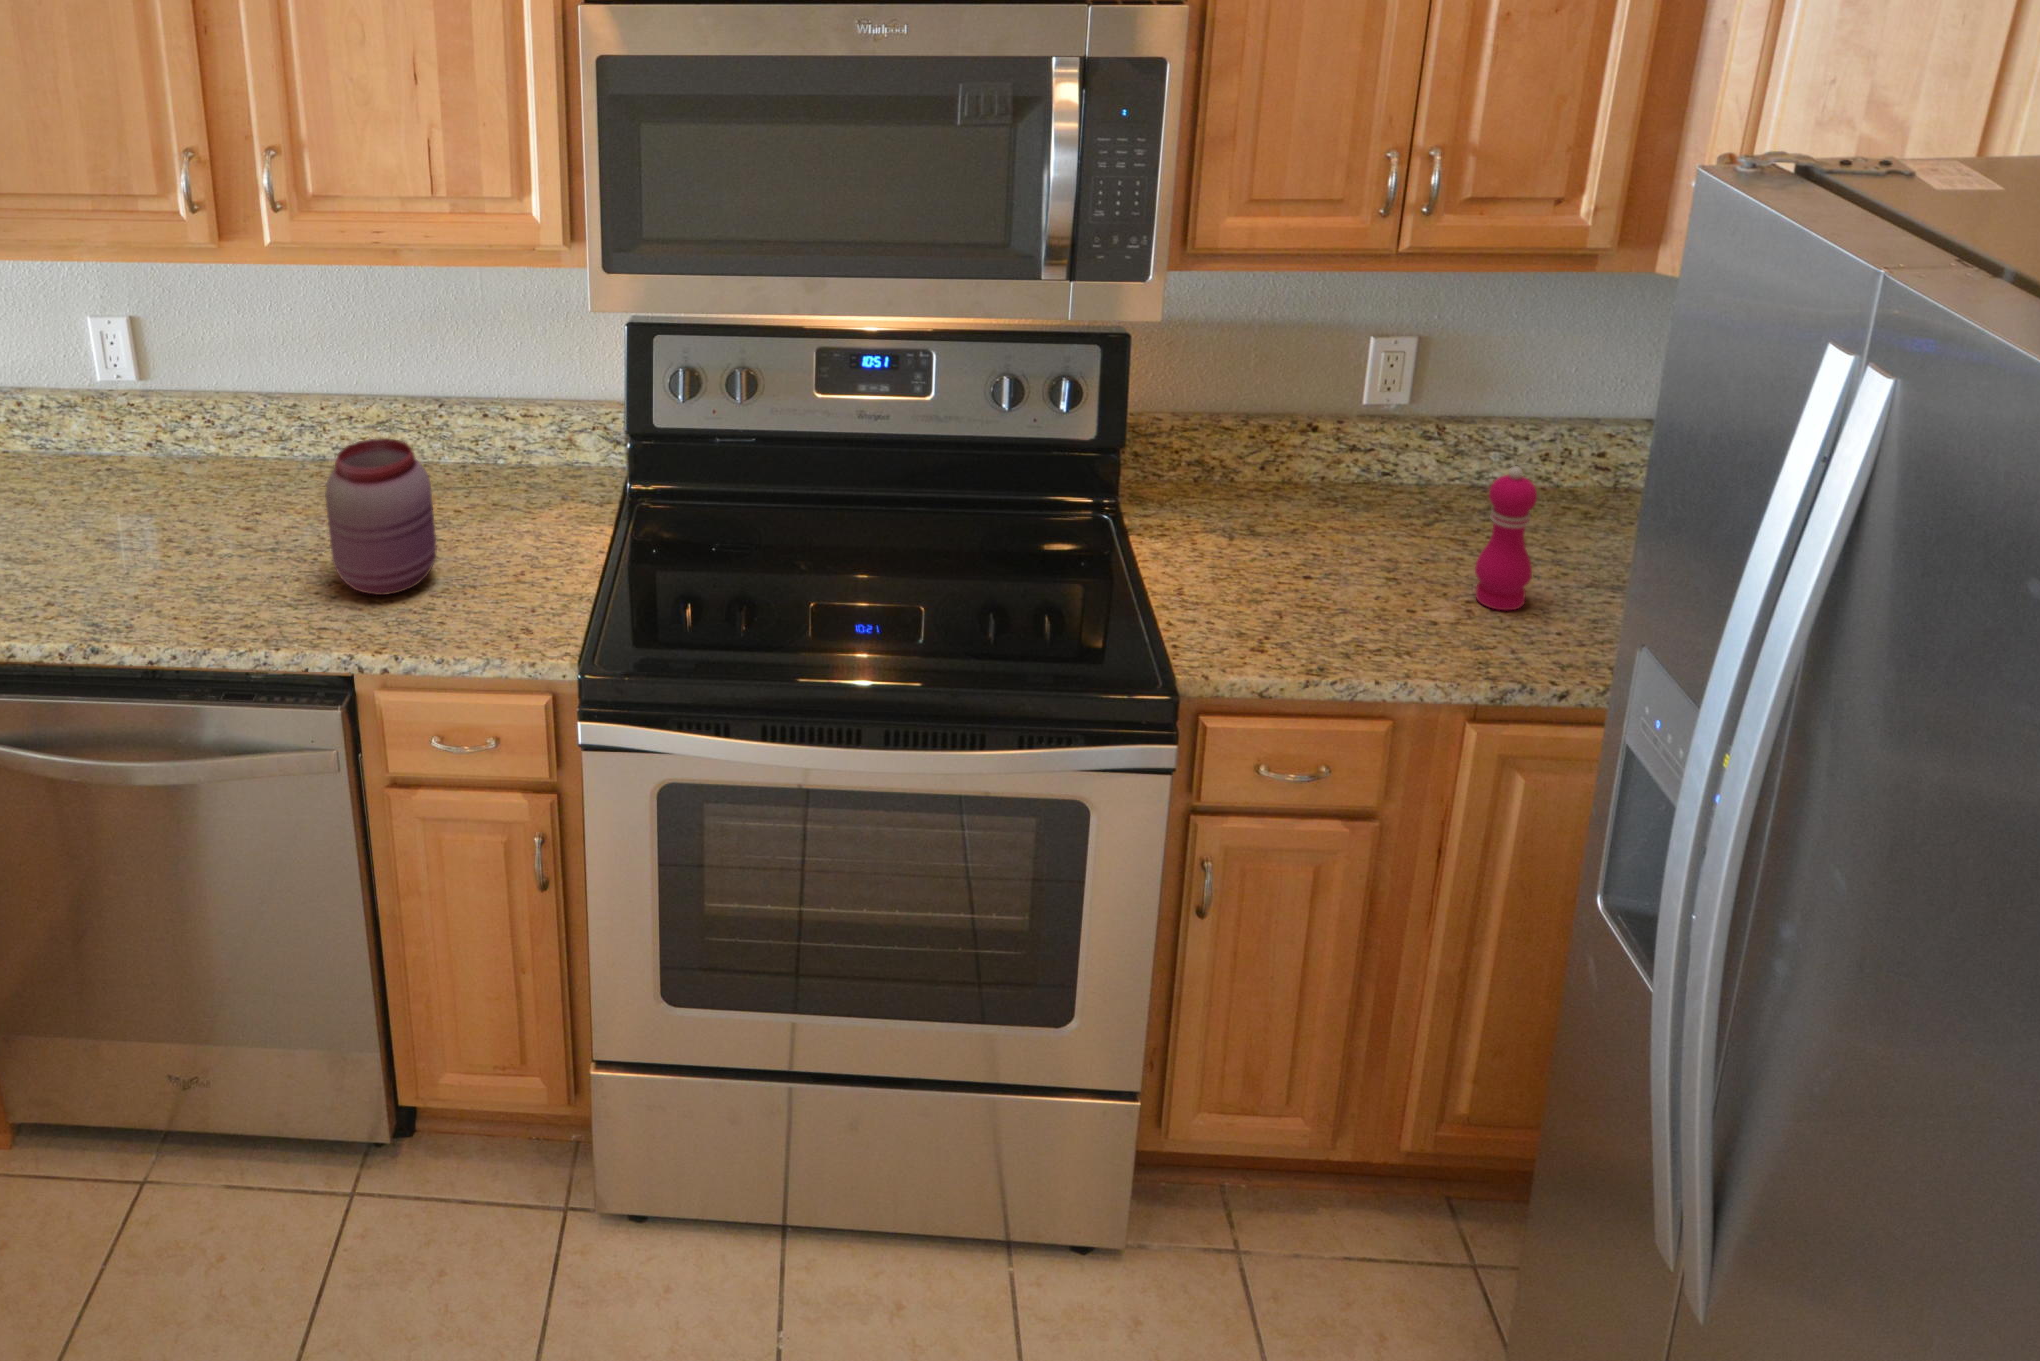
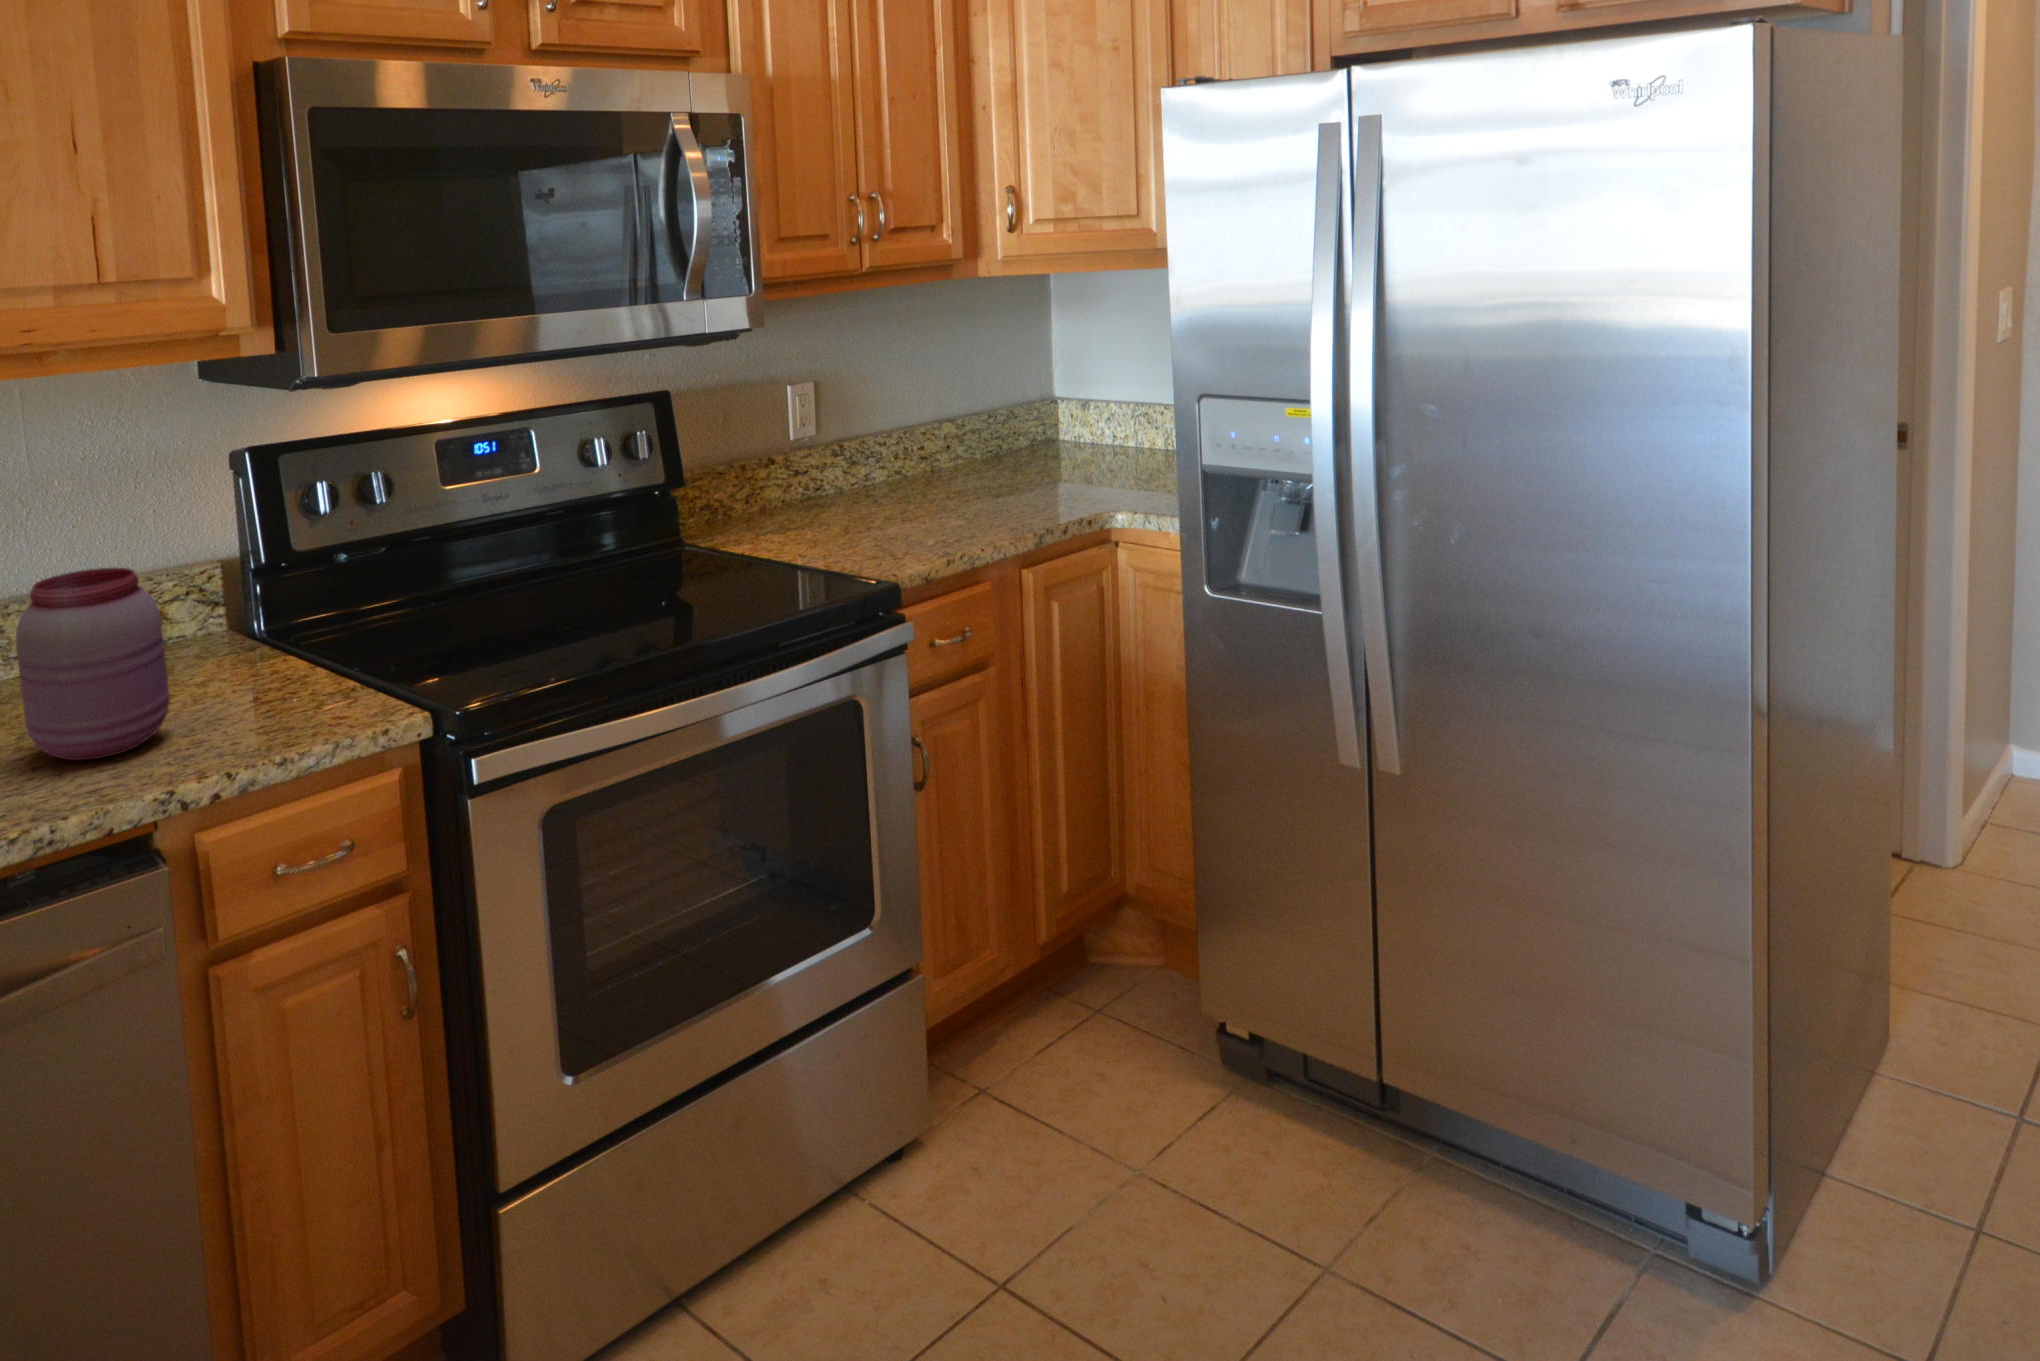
pepper mill: present [1475,466,1537,610] -> none [954,409,991,516]

